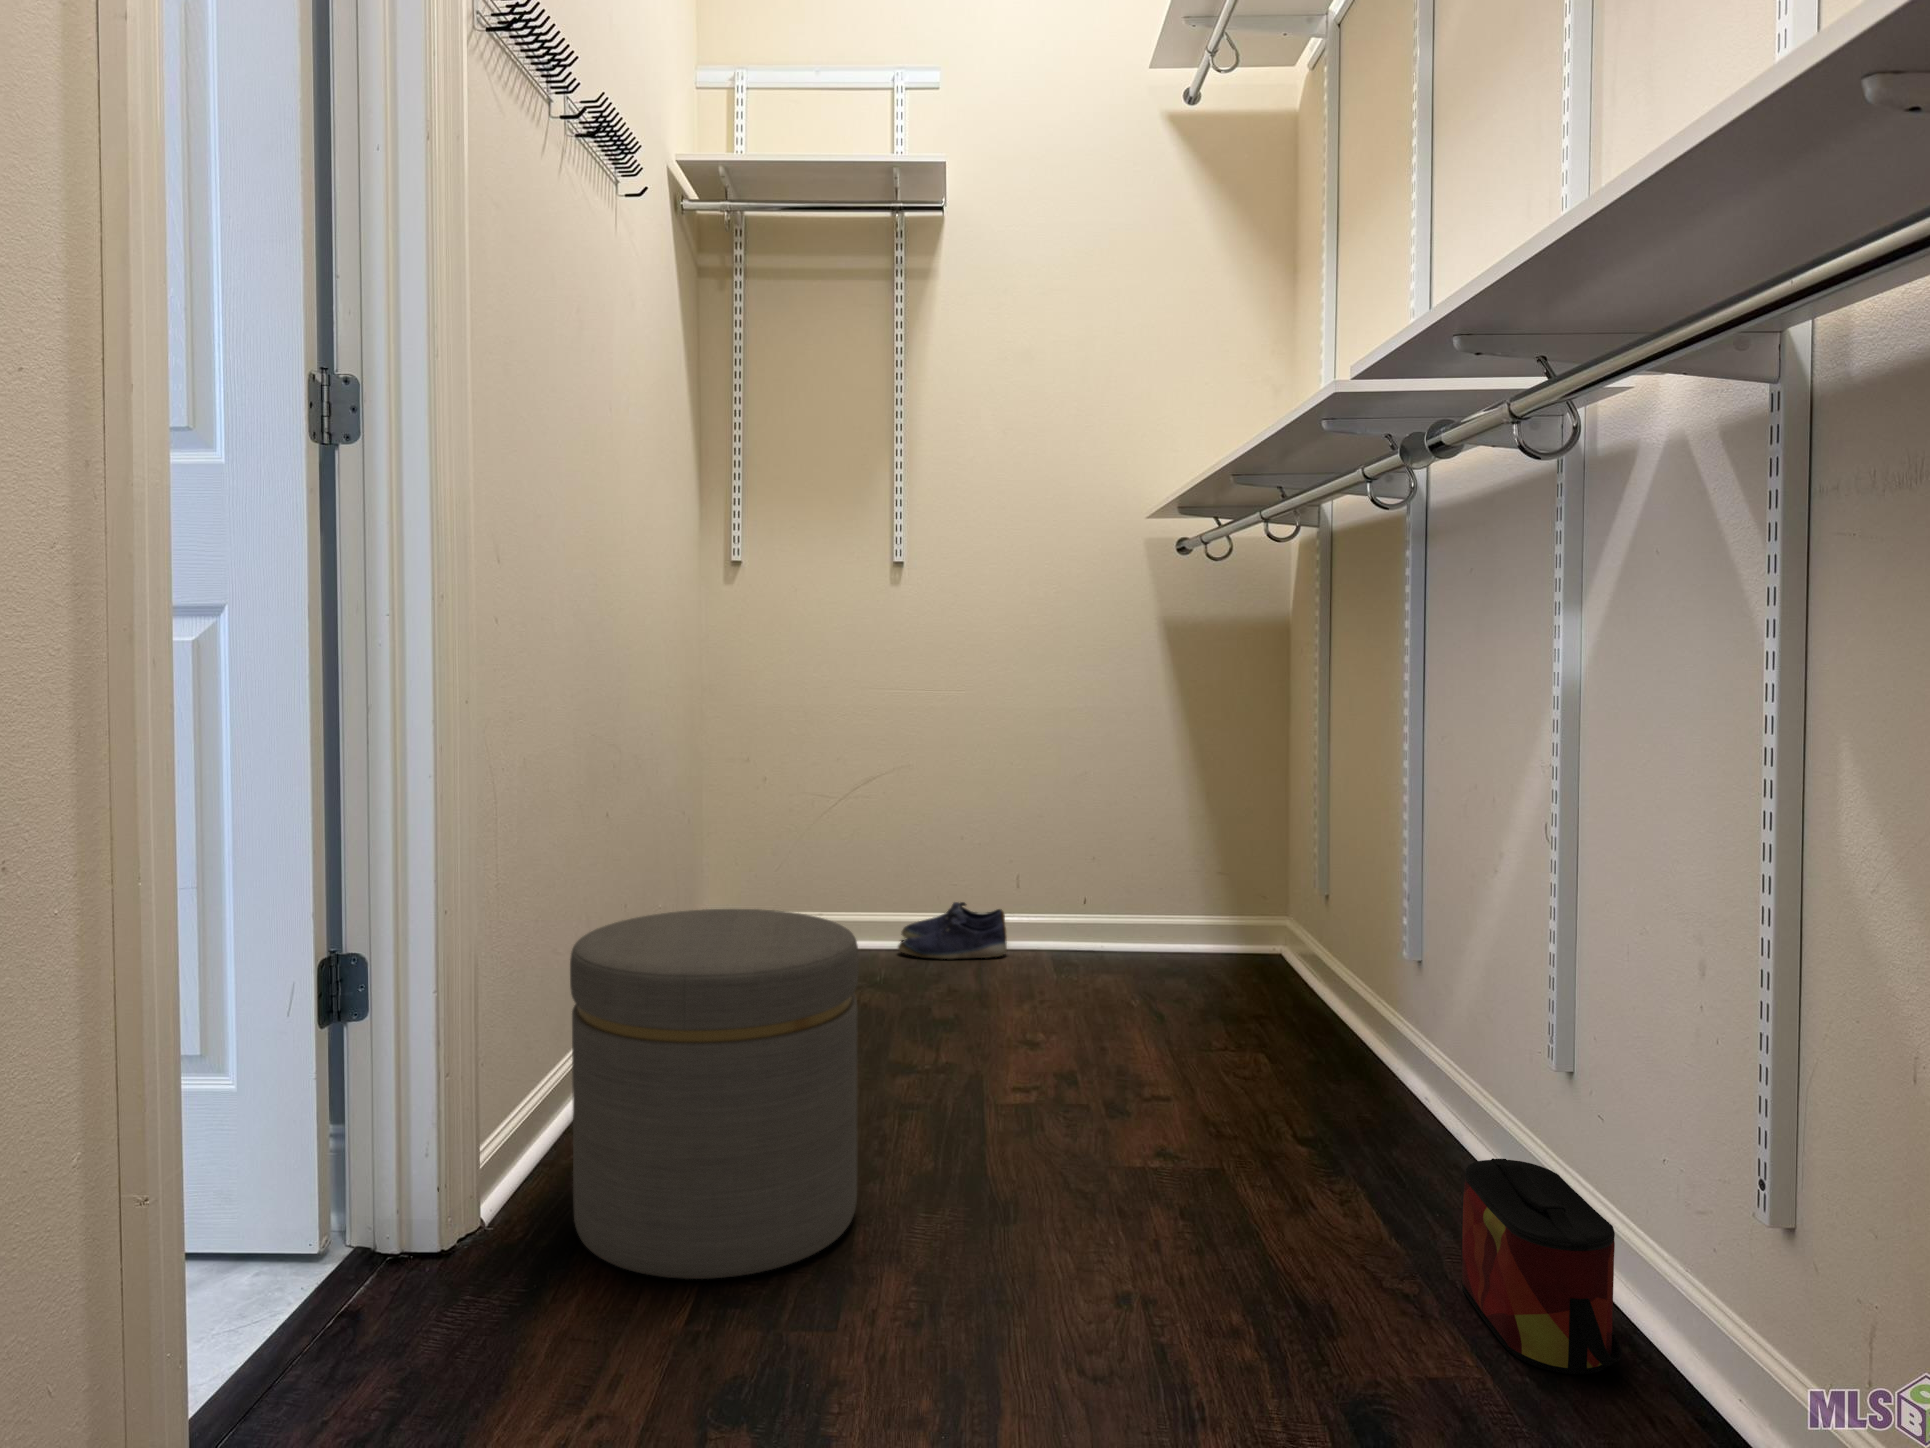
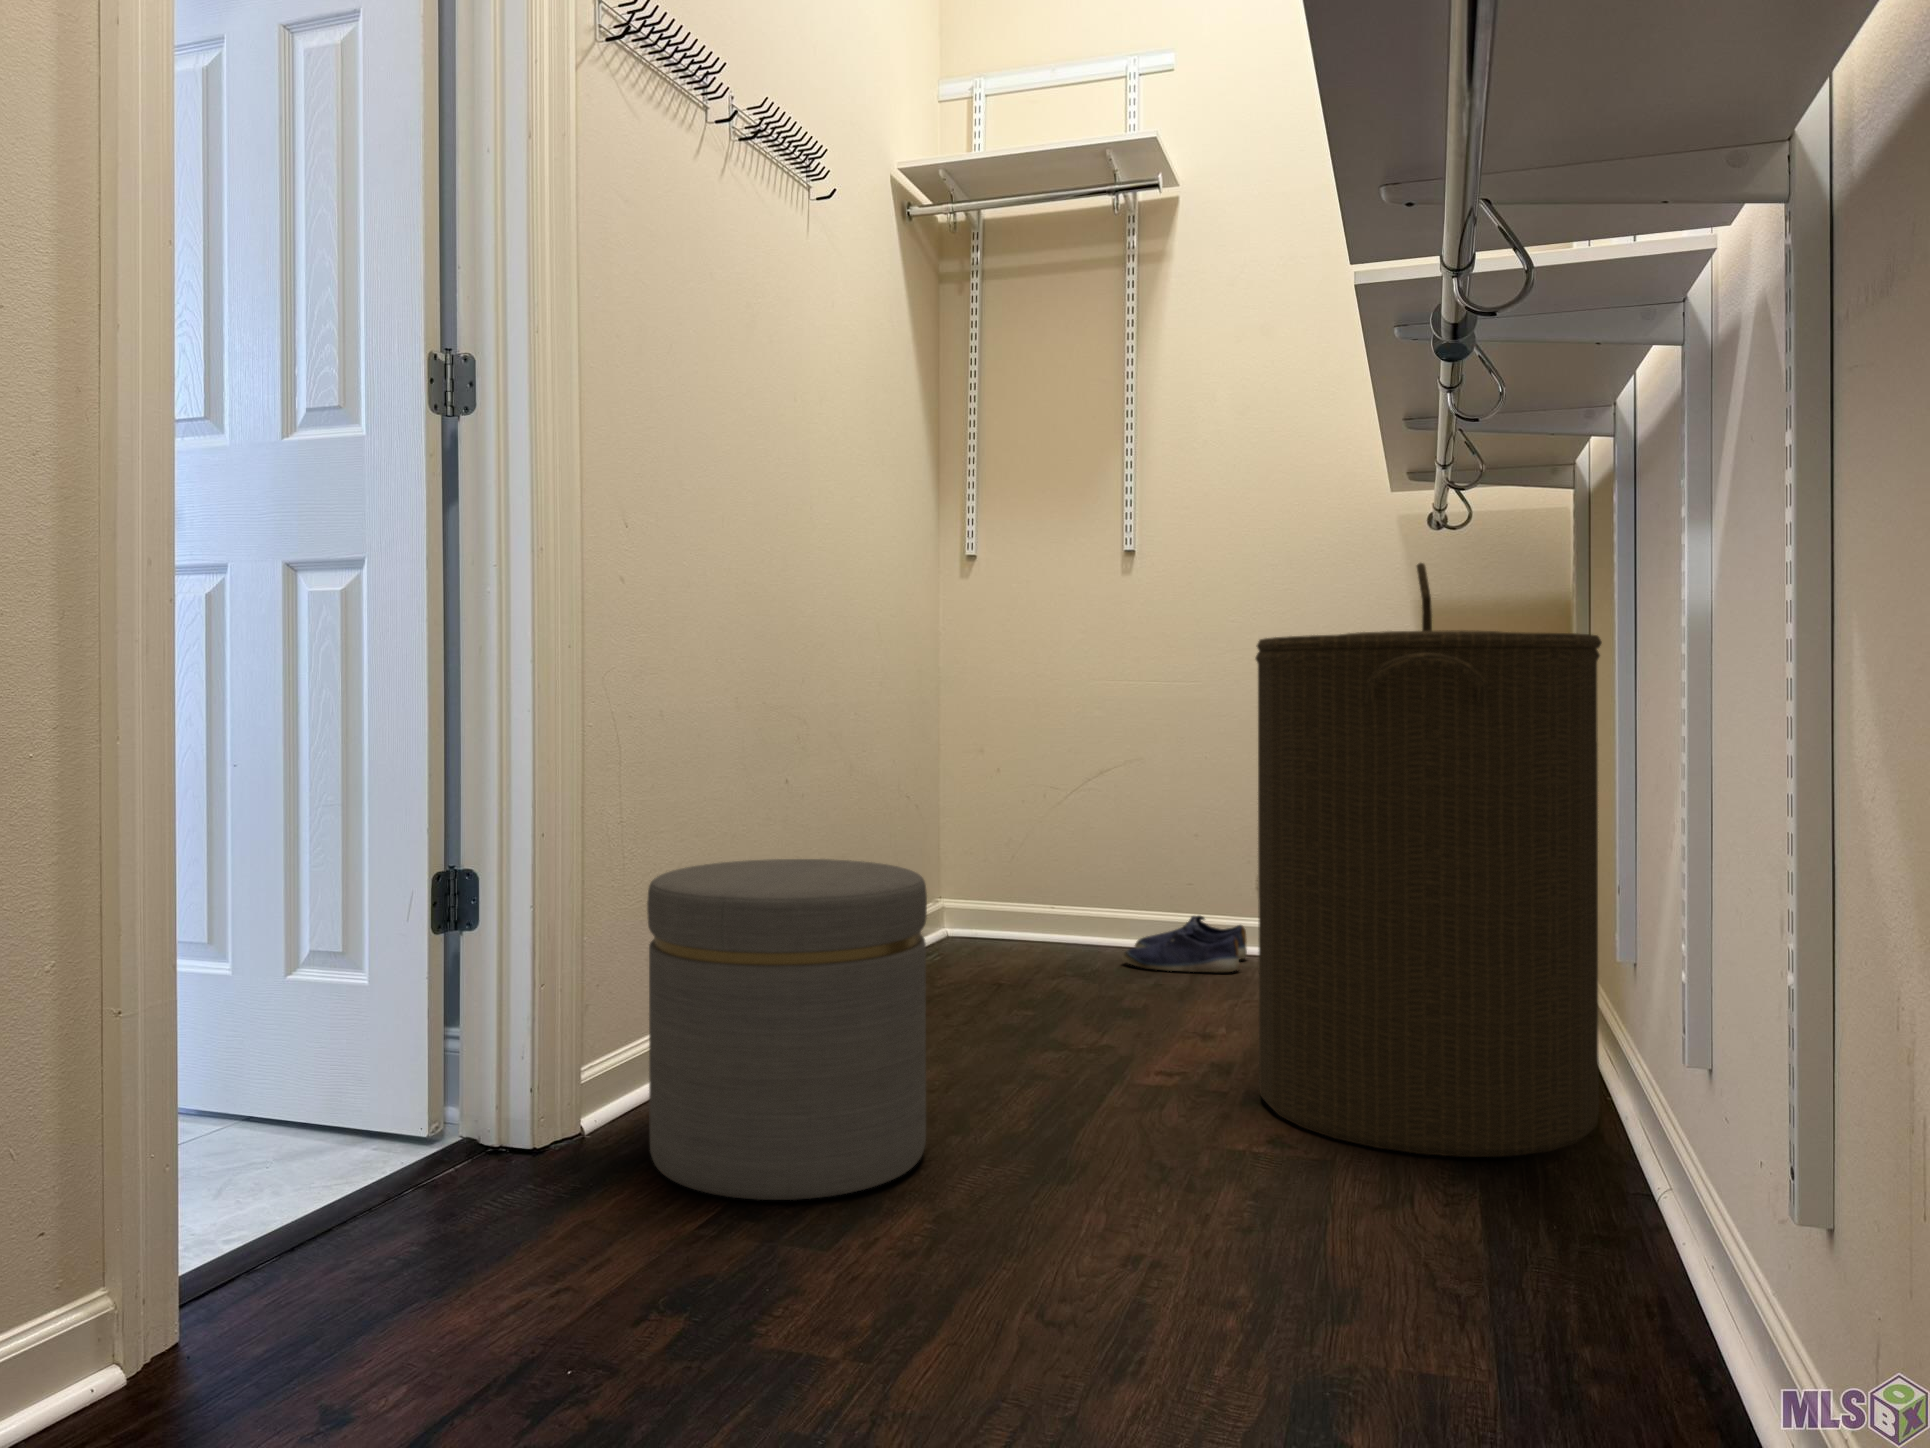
laundry hamper: none [1105,607,1409,1144] -> present [1256,563,1602,1157]
bag: present [1462,1158,1622,1374] -> none [1545,1155,1697,1395]

